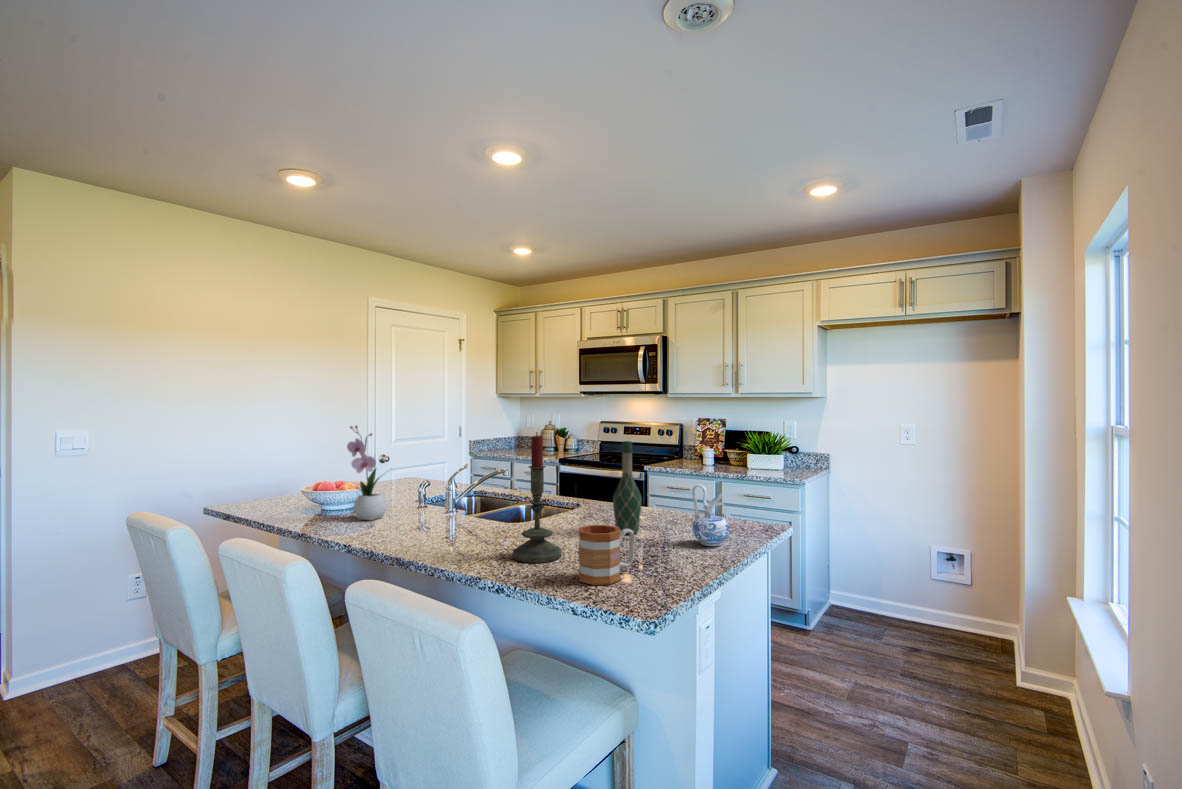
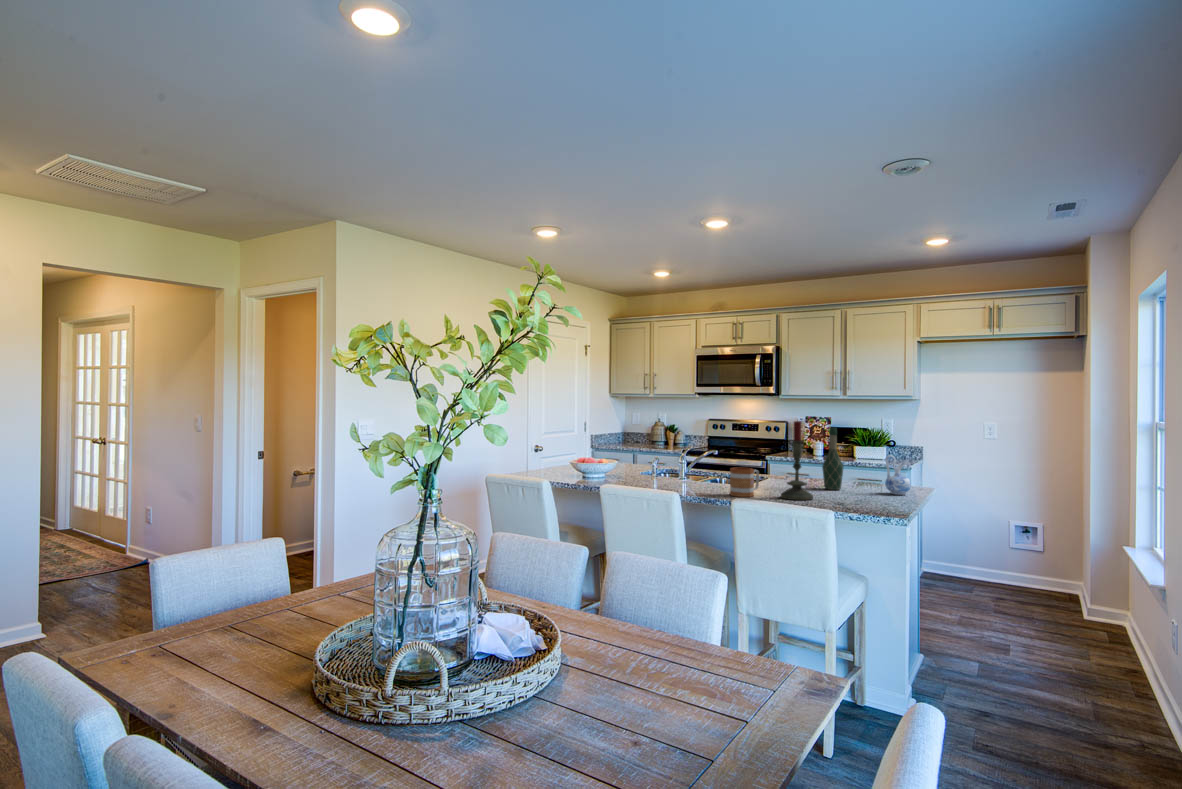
flower arrangement: present [347,426,387,521] -> none [623,415,647,483]
mug: present [578,525,635,585] -> present [730,468,759,497]

